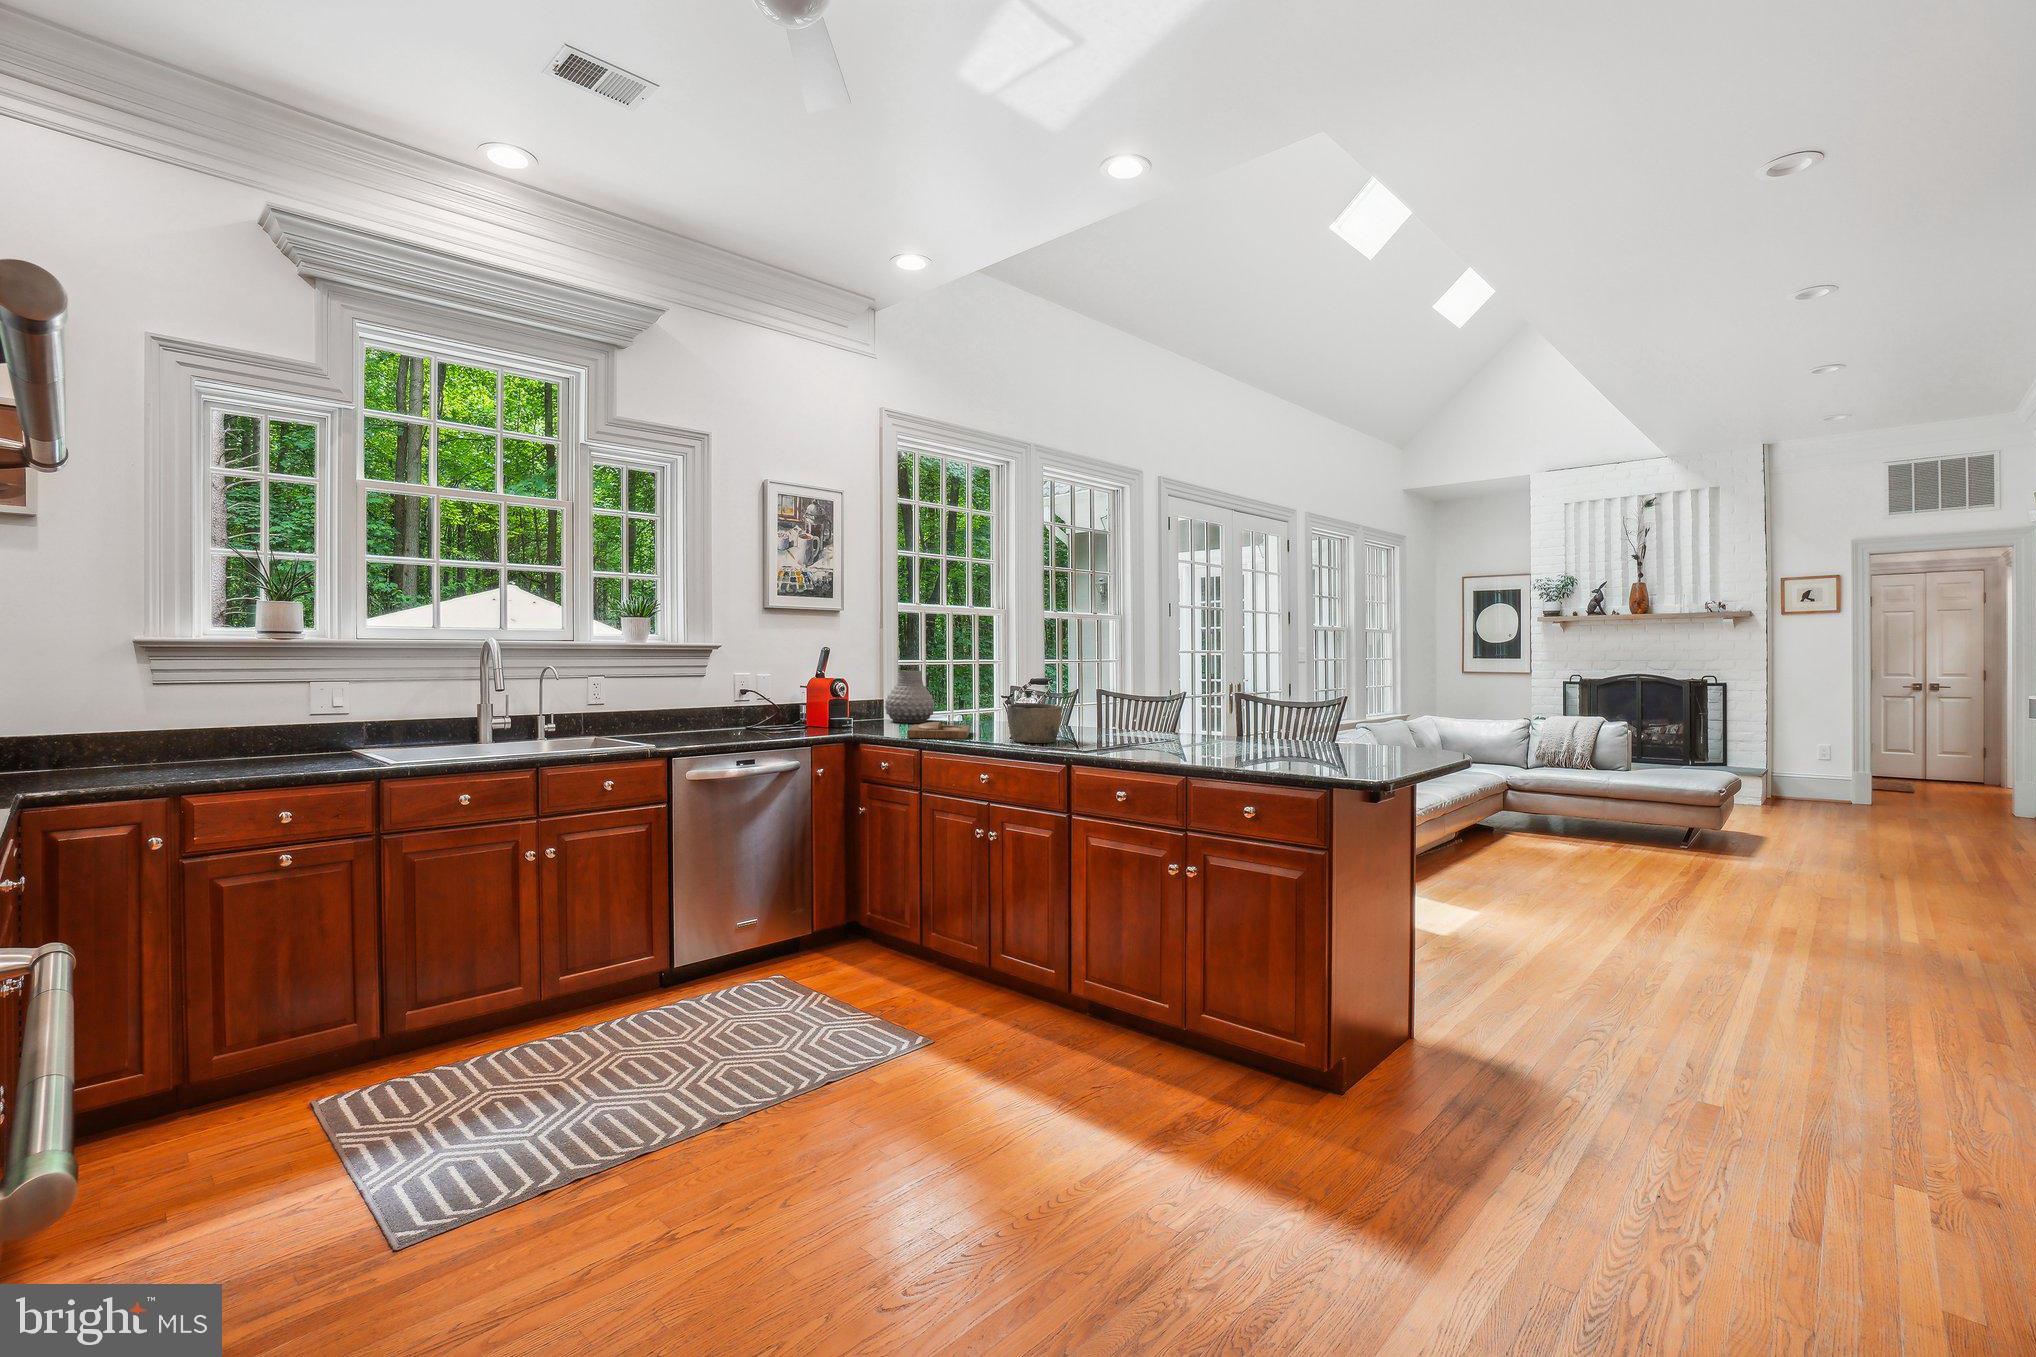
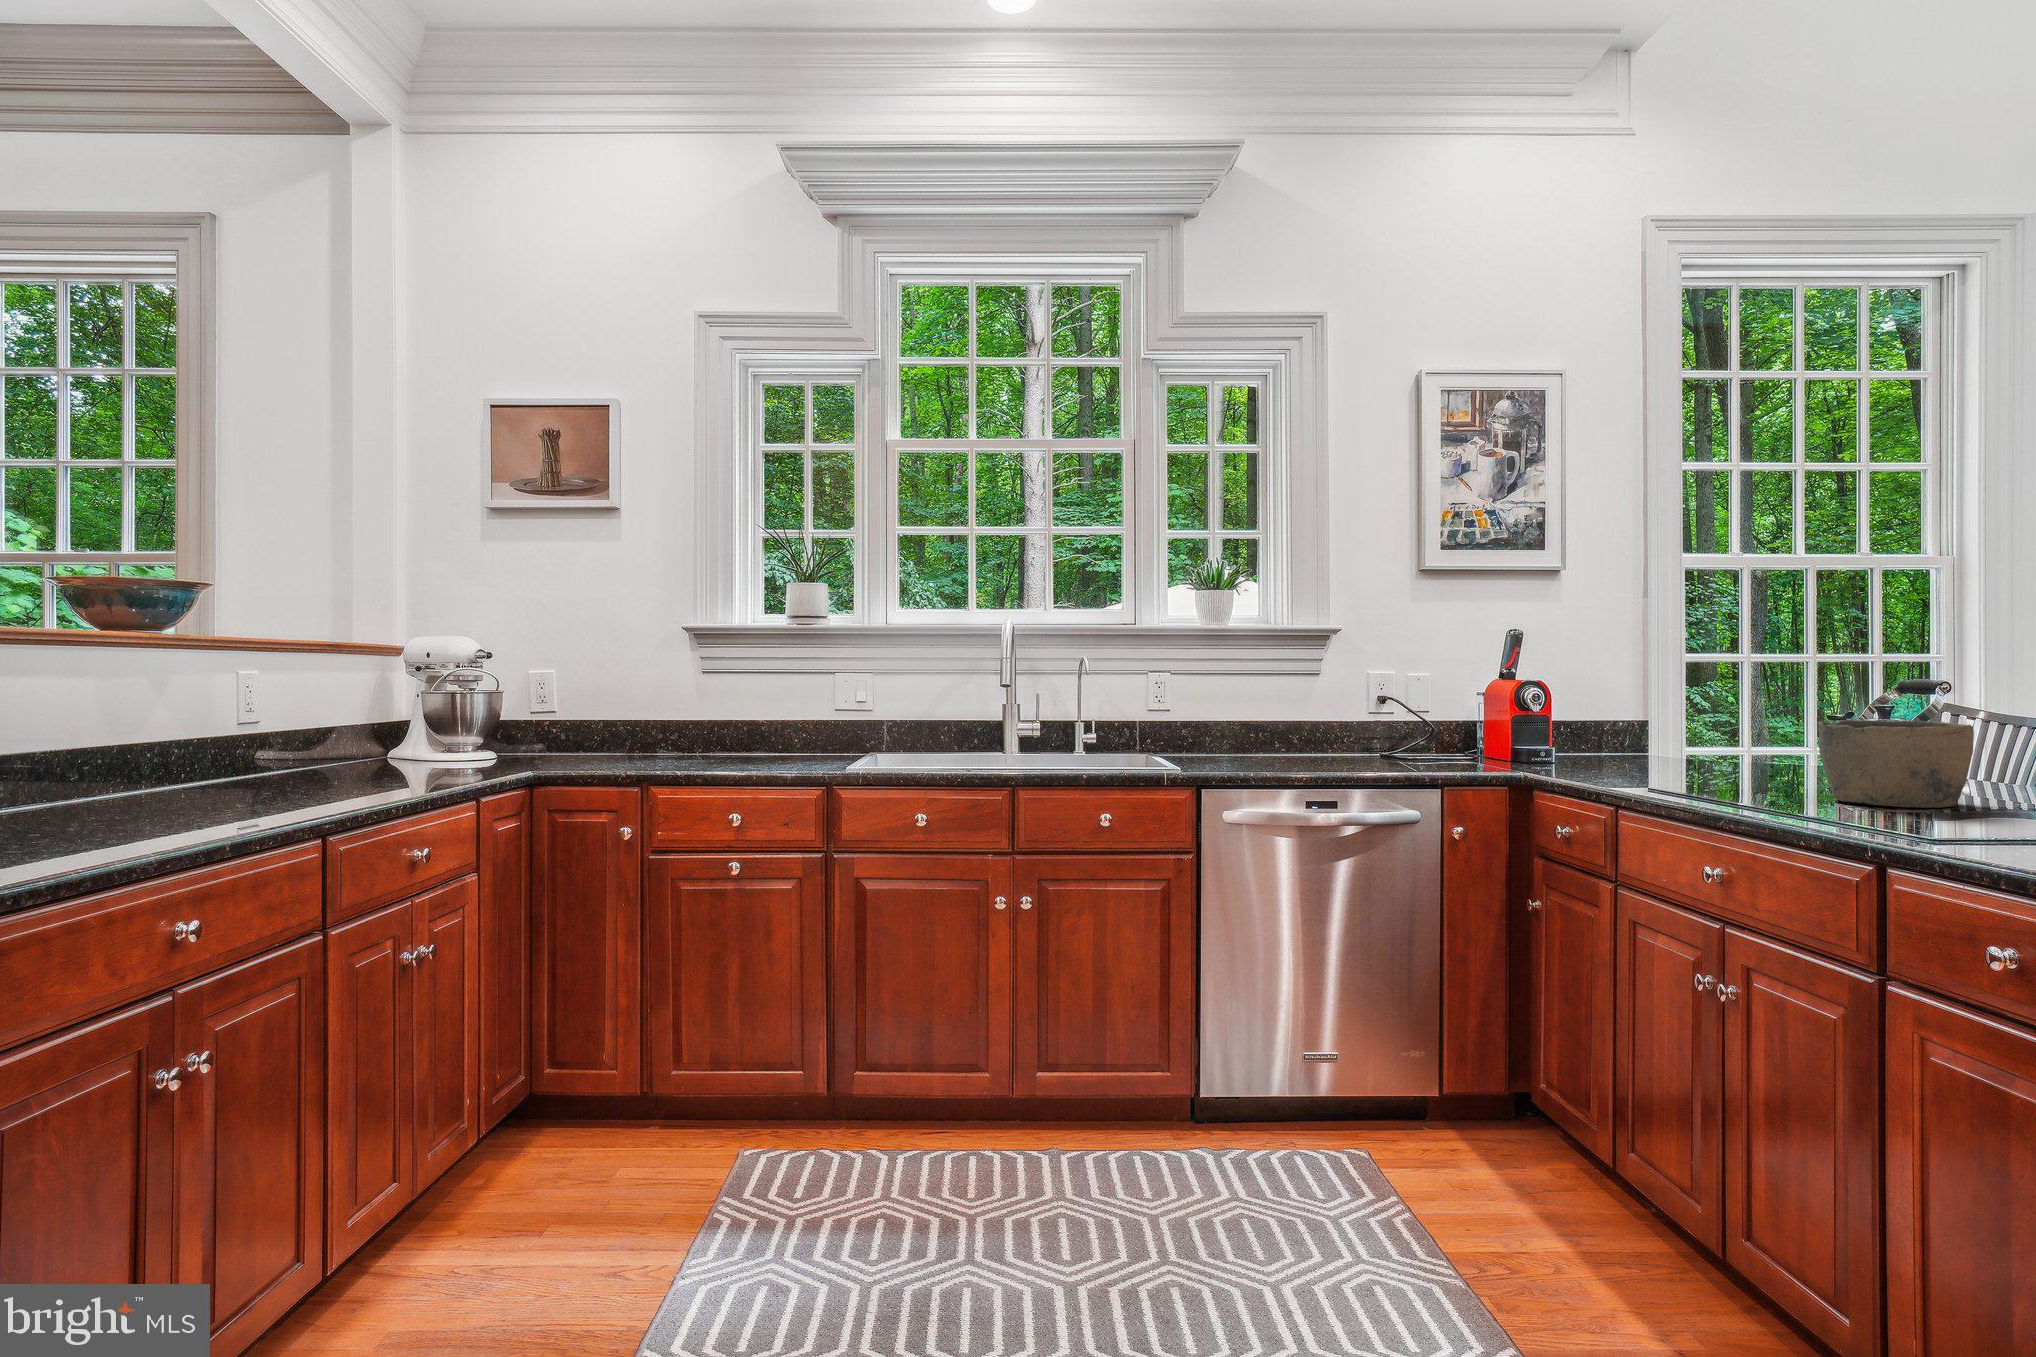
vase: present [885,670,935,723] -> none [1635,666,1741,761]
tray: present [907,722,970,739] -> none [1605,755,1770,789]

